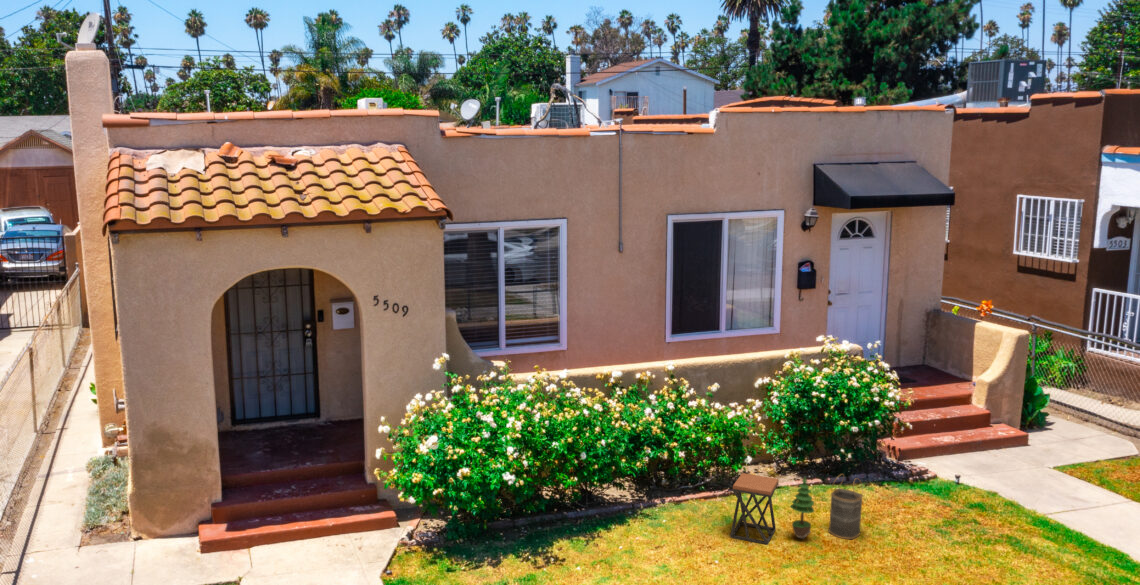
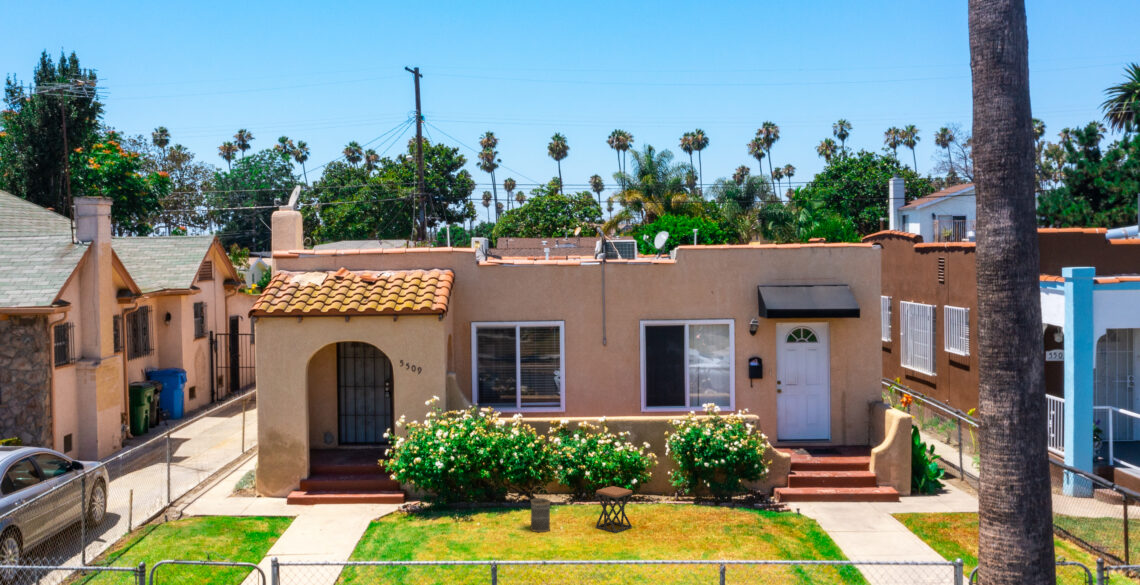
potted tree: present [791,477,814,538] -> none [635,487,651,533]
basket: present [828,482,863,539] -> present [531,489,550,532]

